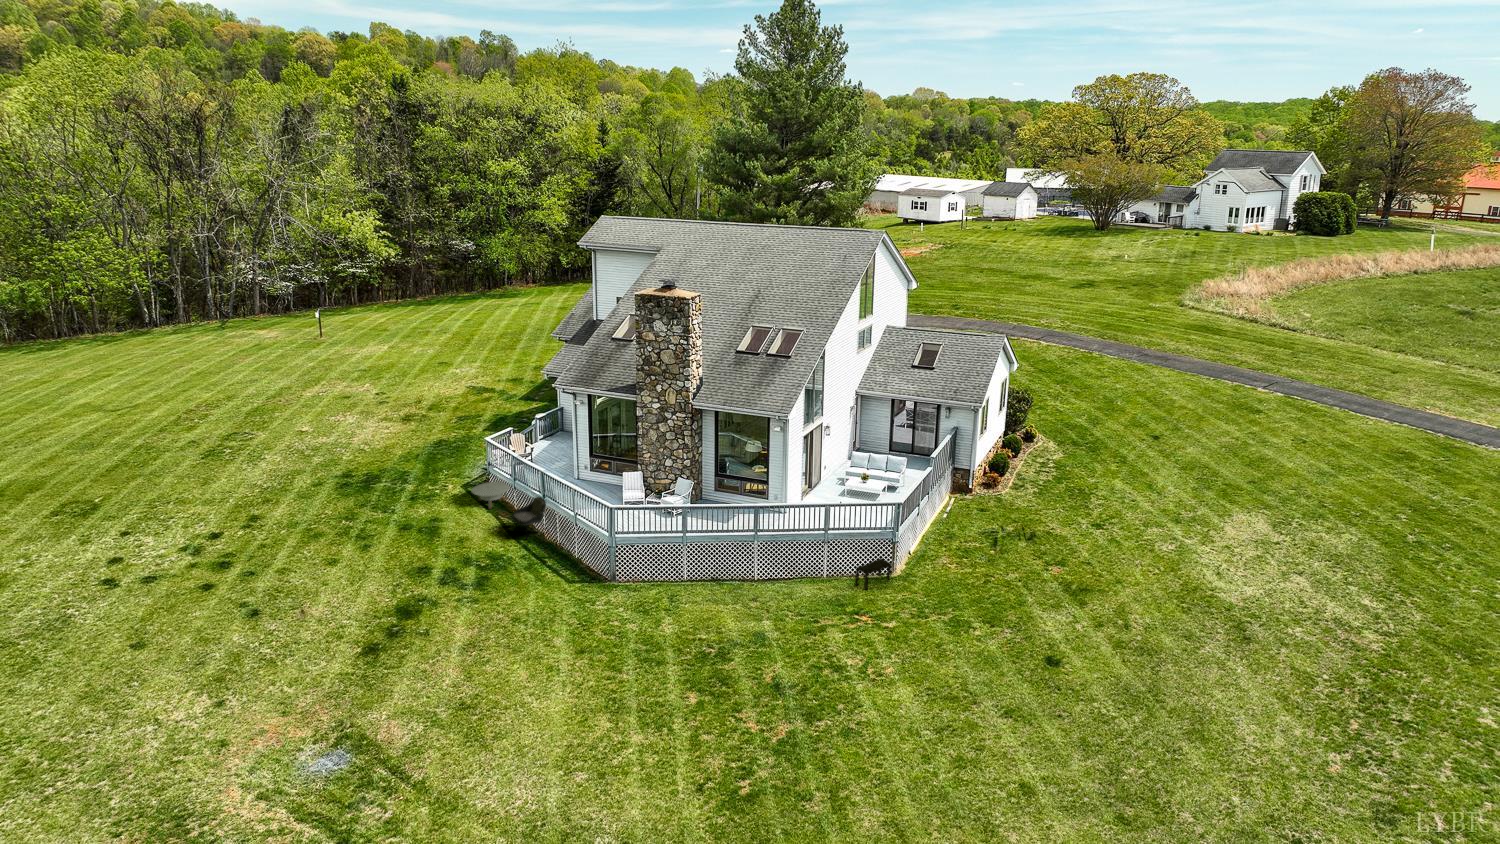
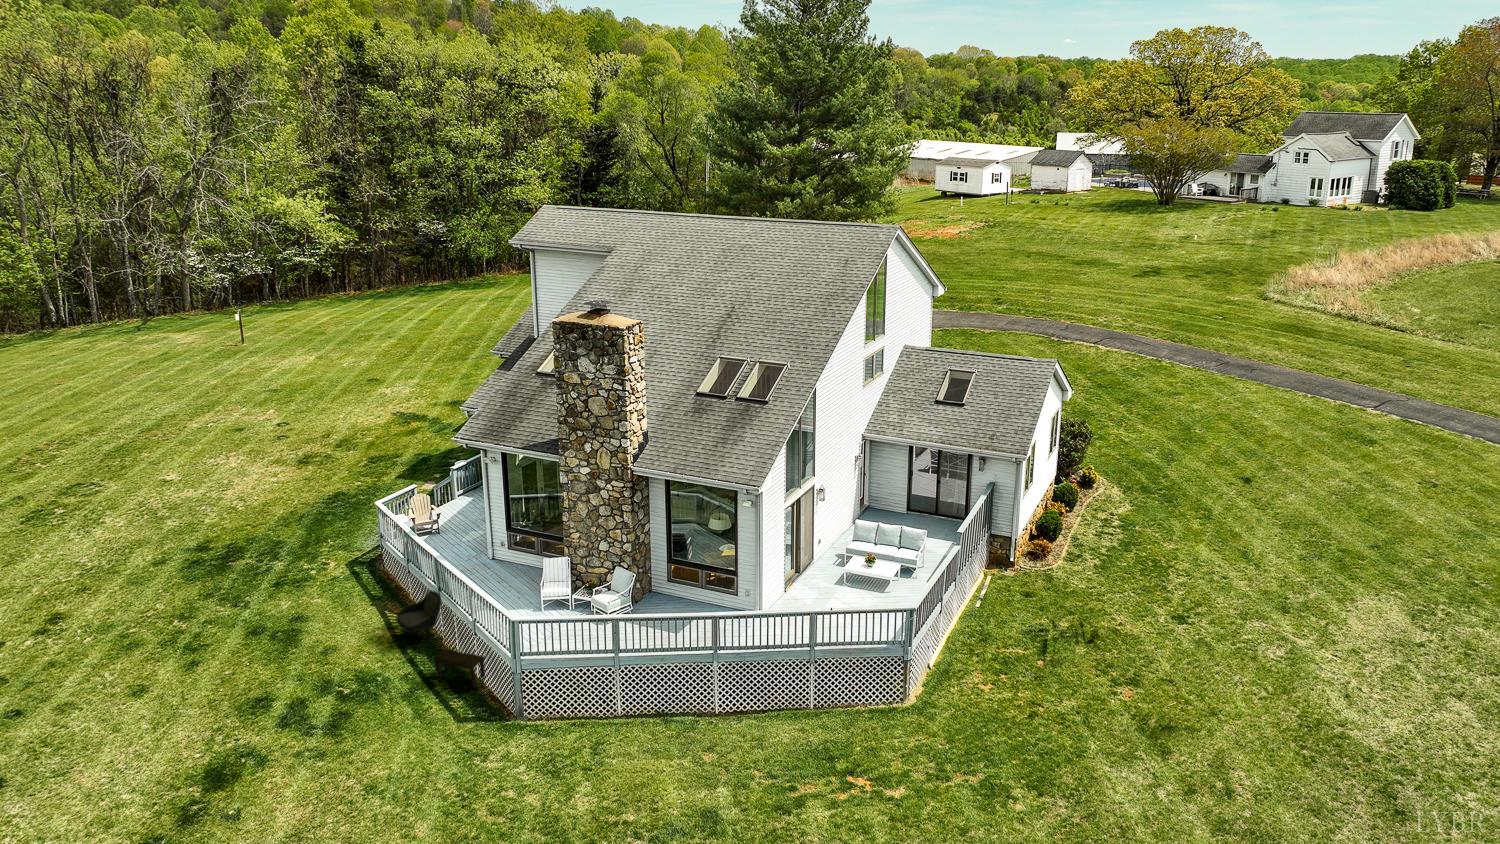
round table: present [471,482,509,509] -> none [352,563,403,602]
bench: present [855,558,892,590] -> present [434,649,485,688]

